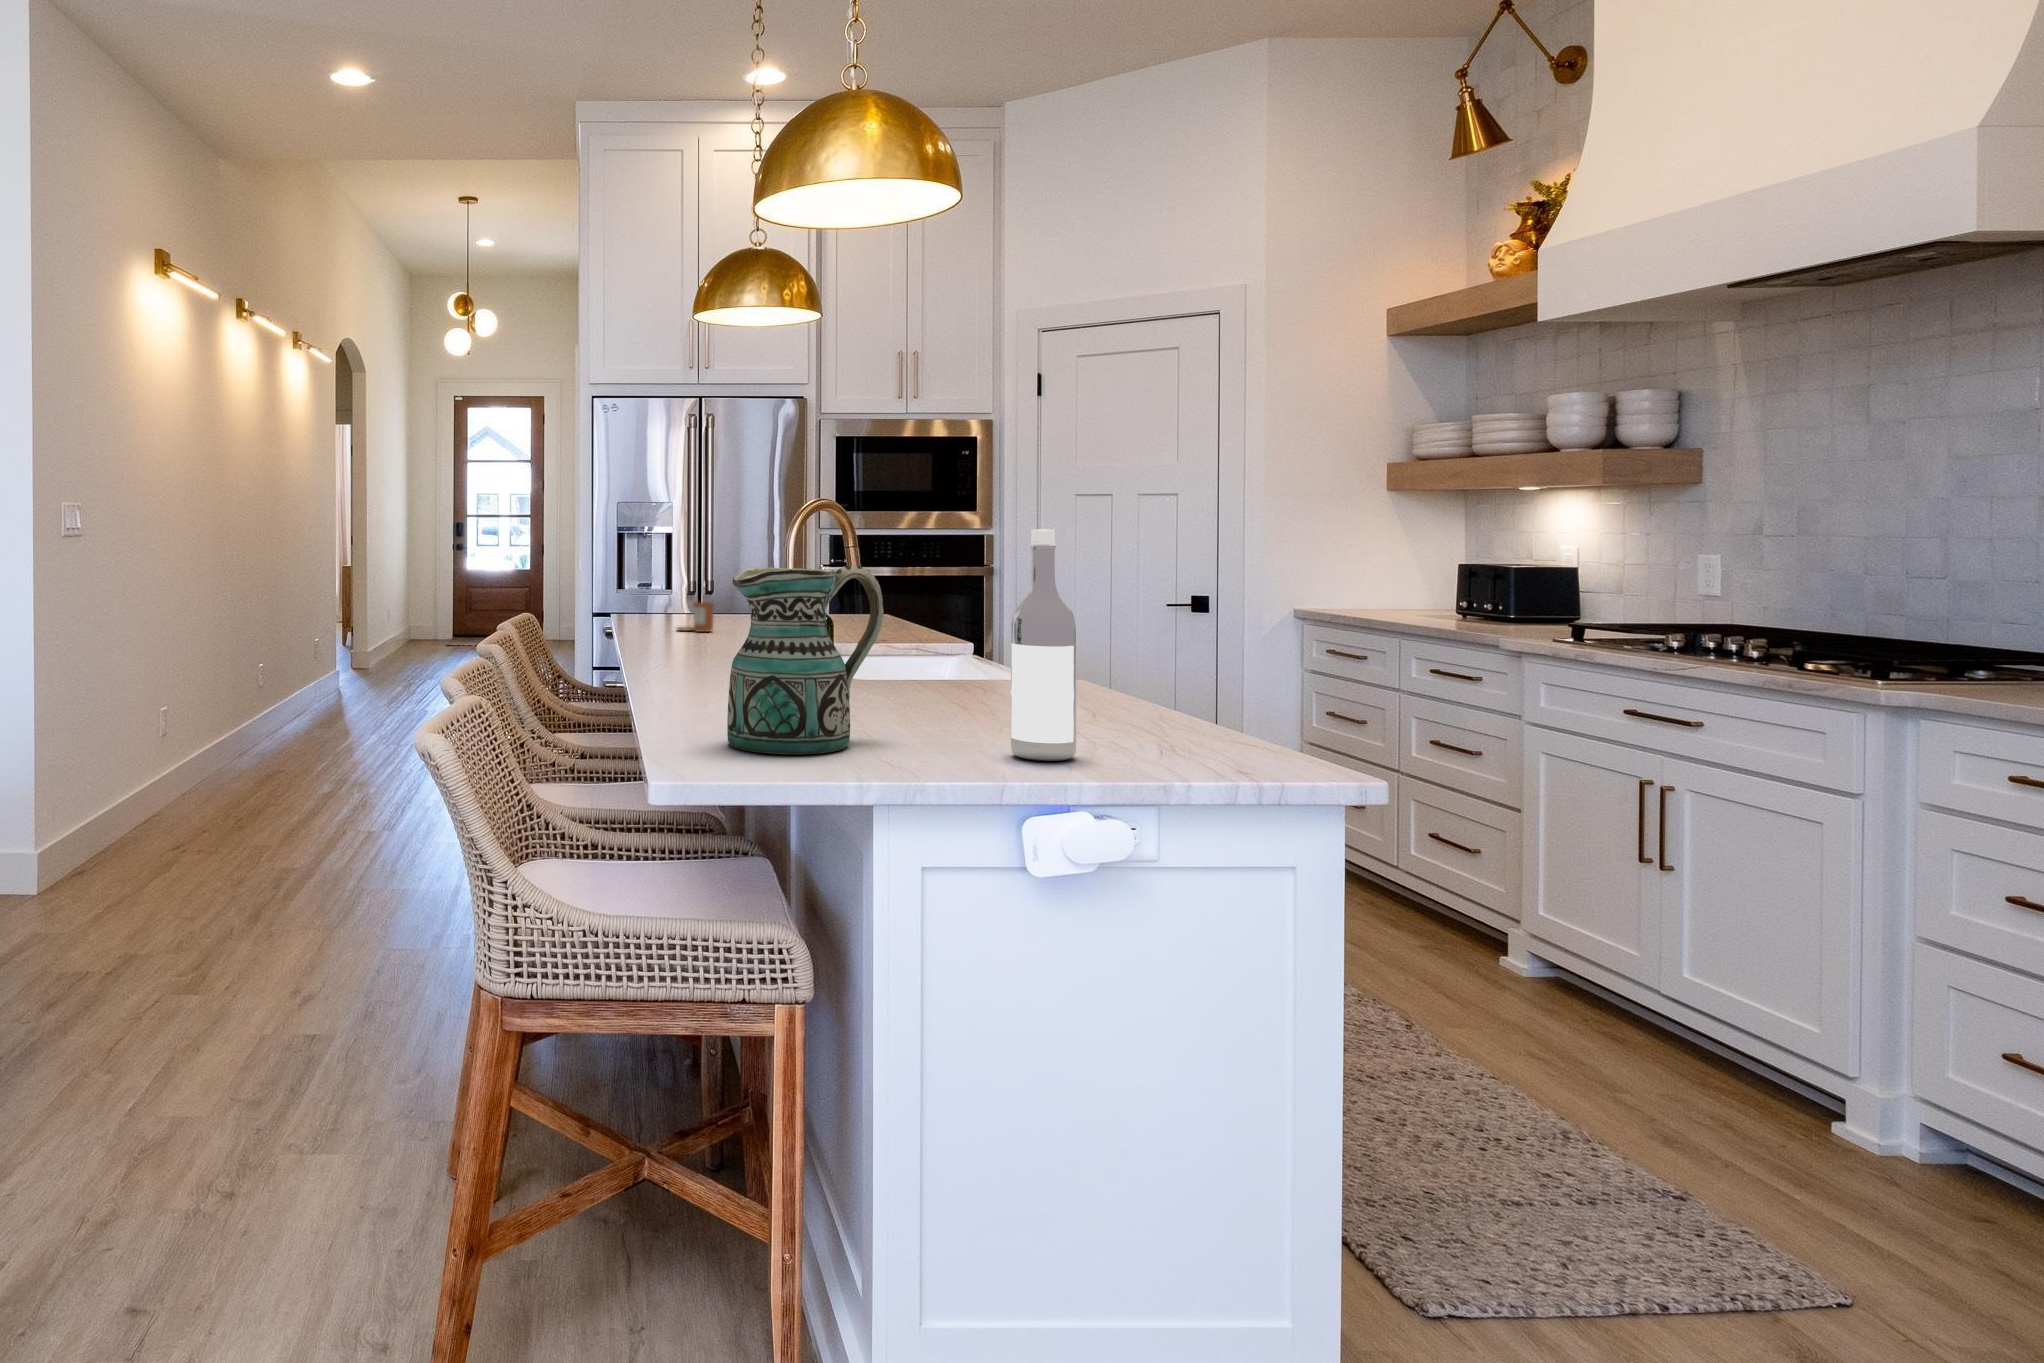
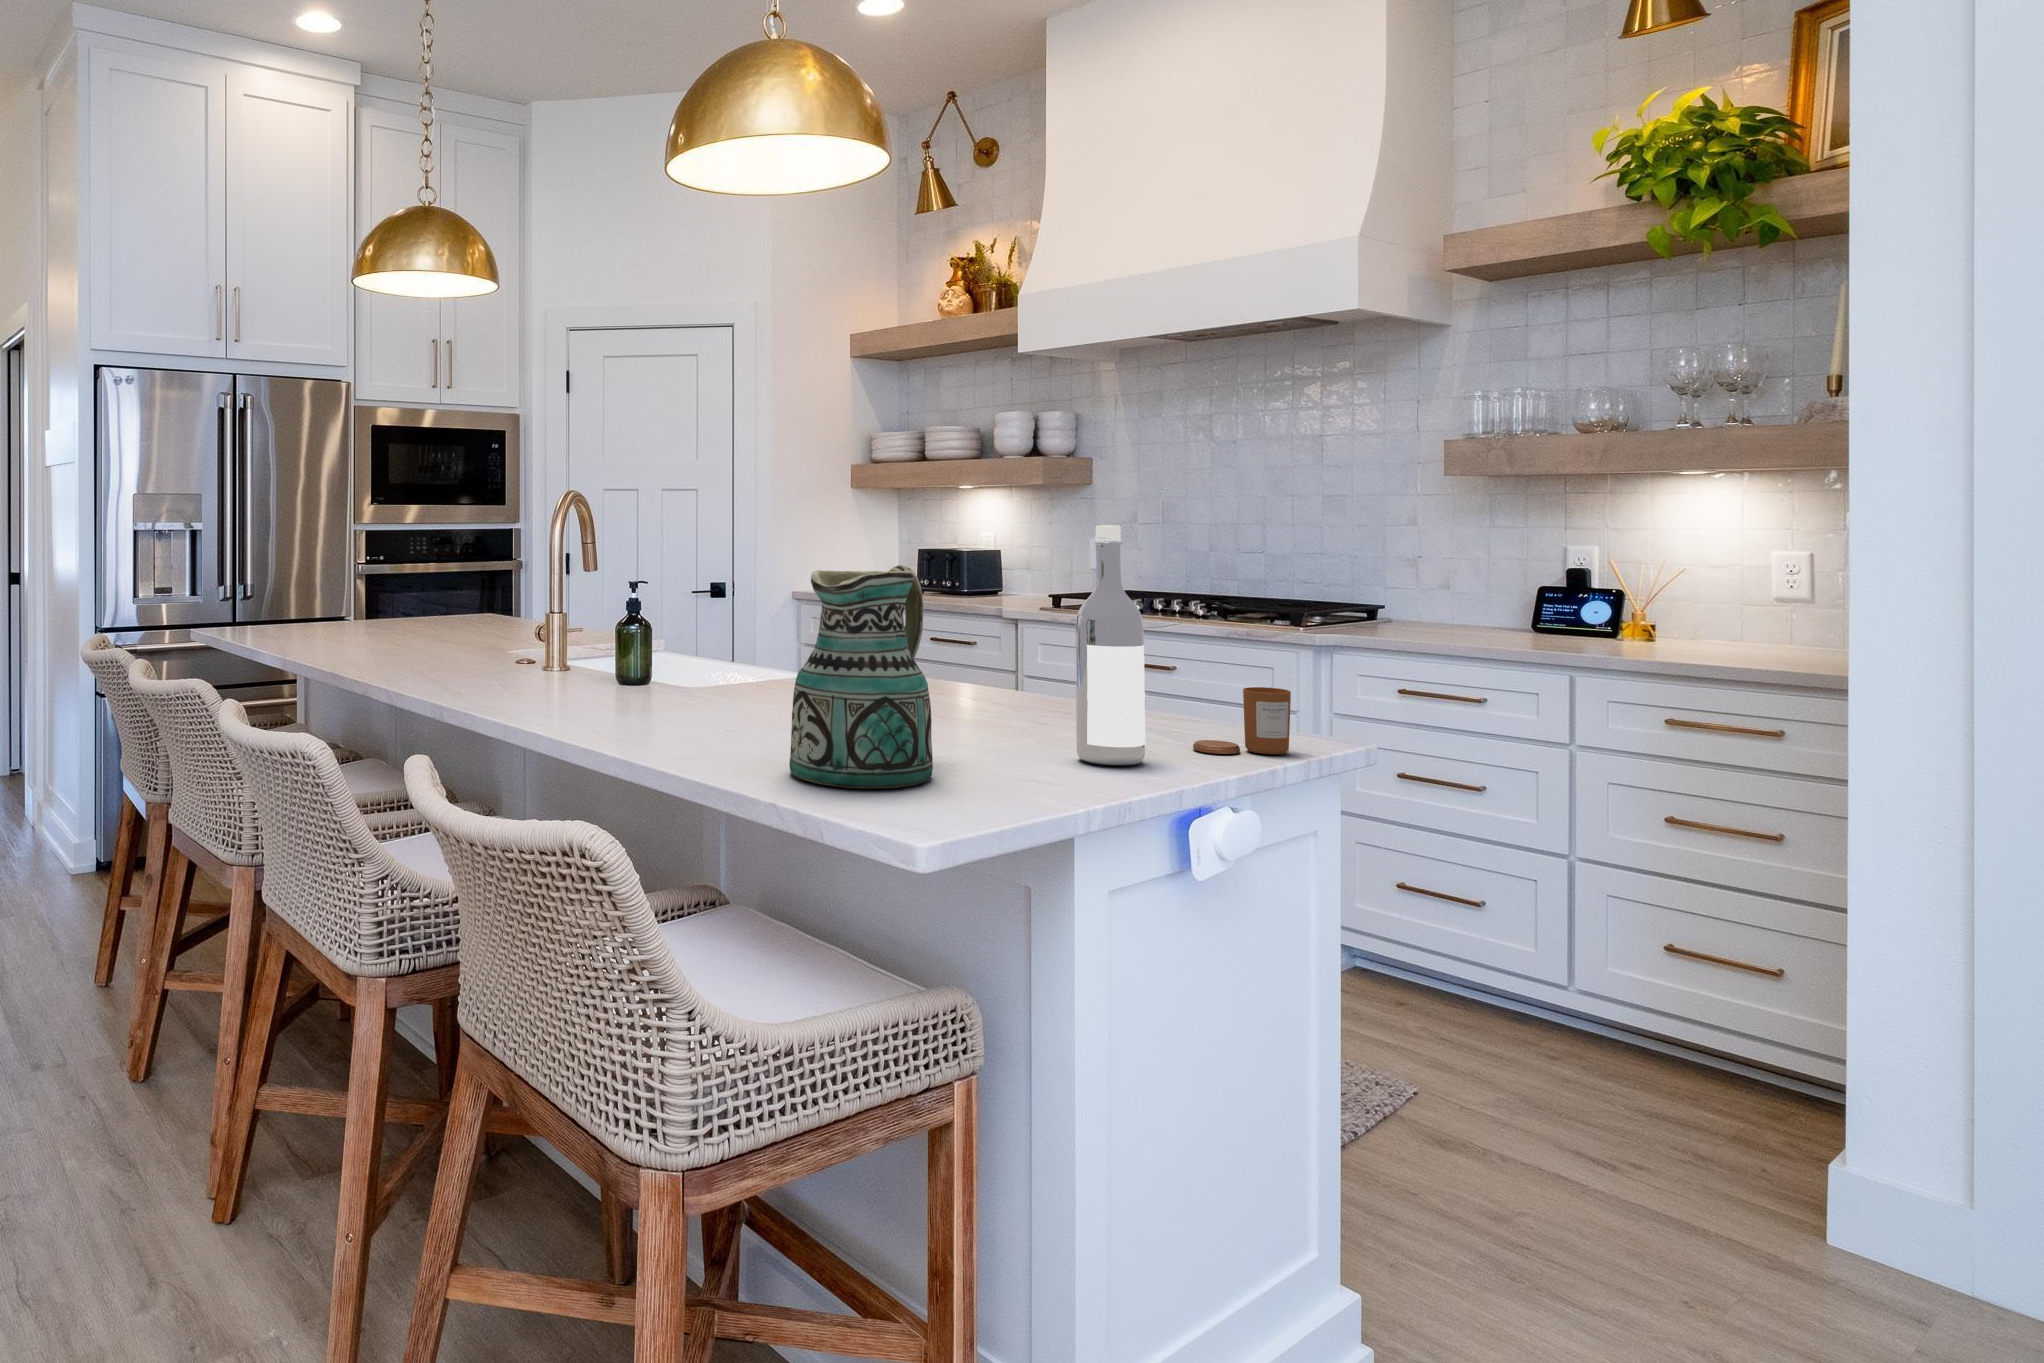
candle: present [677,602,714,632] -> present [1193,687,1291,754]

